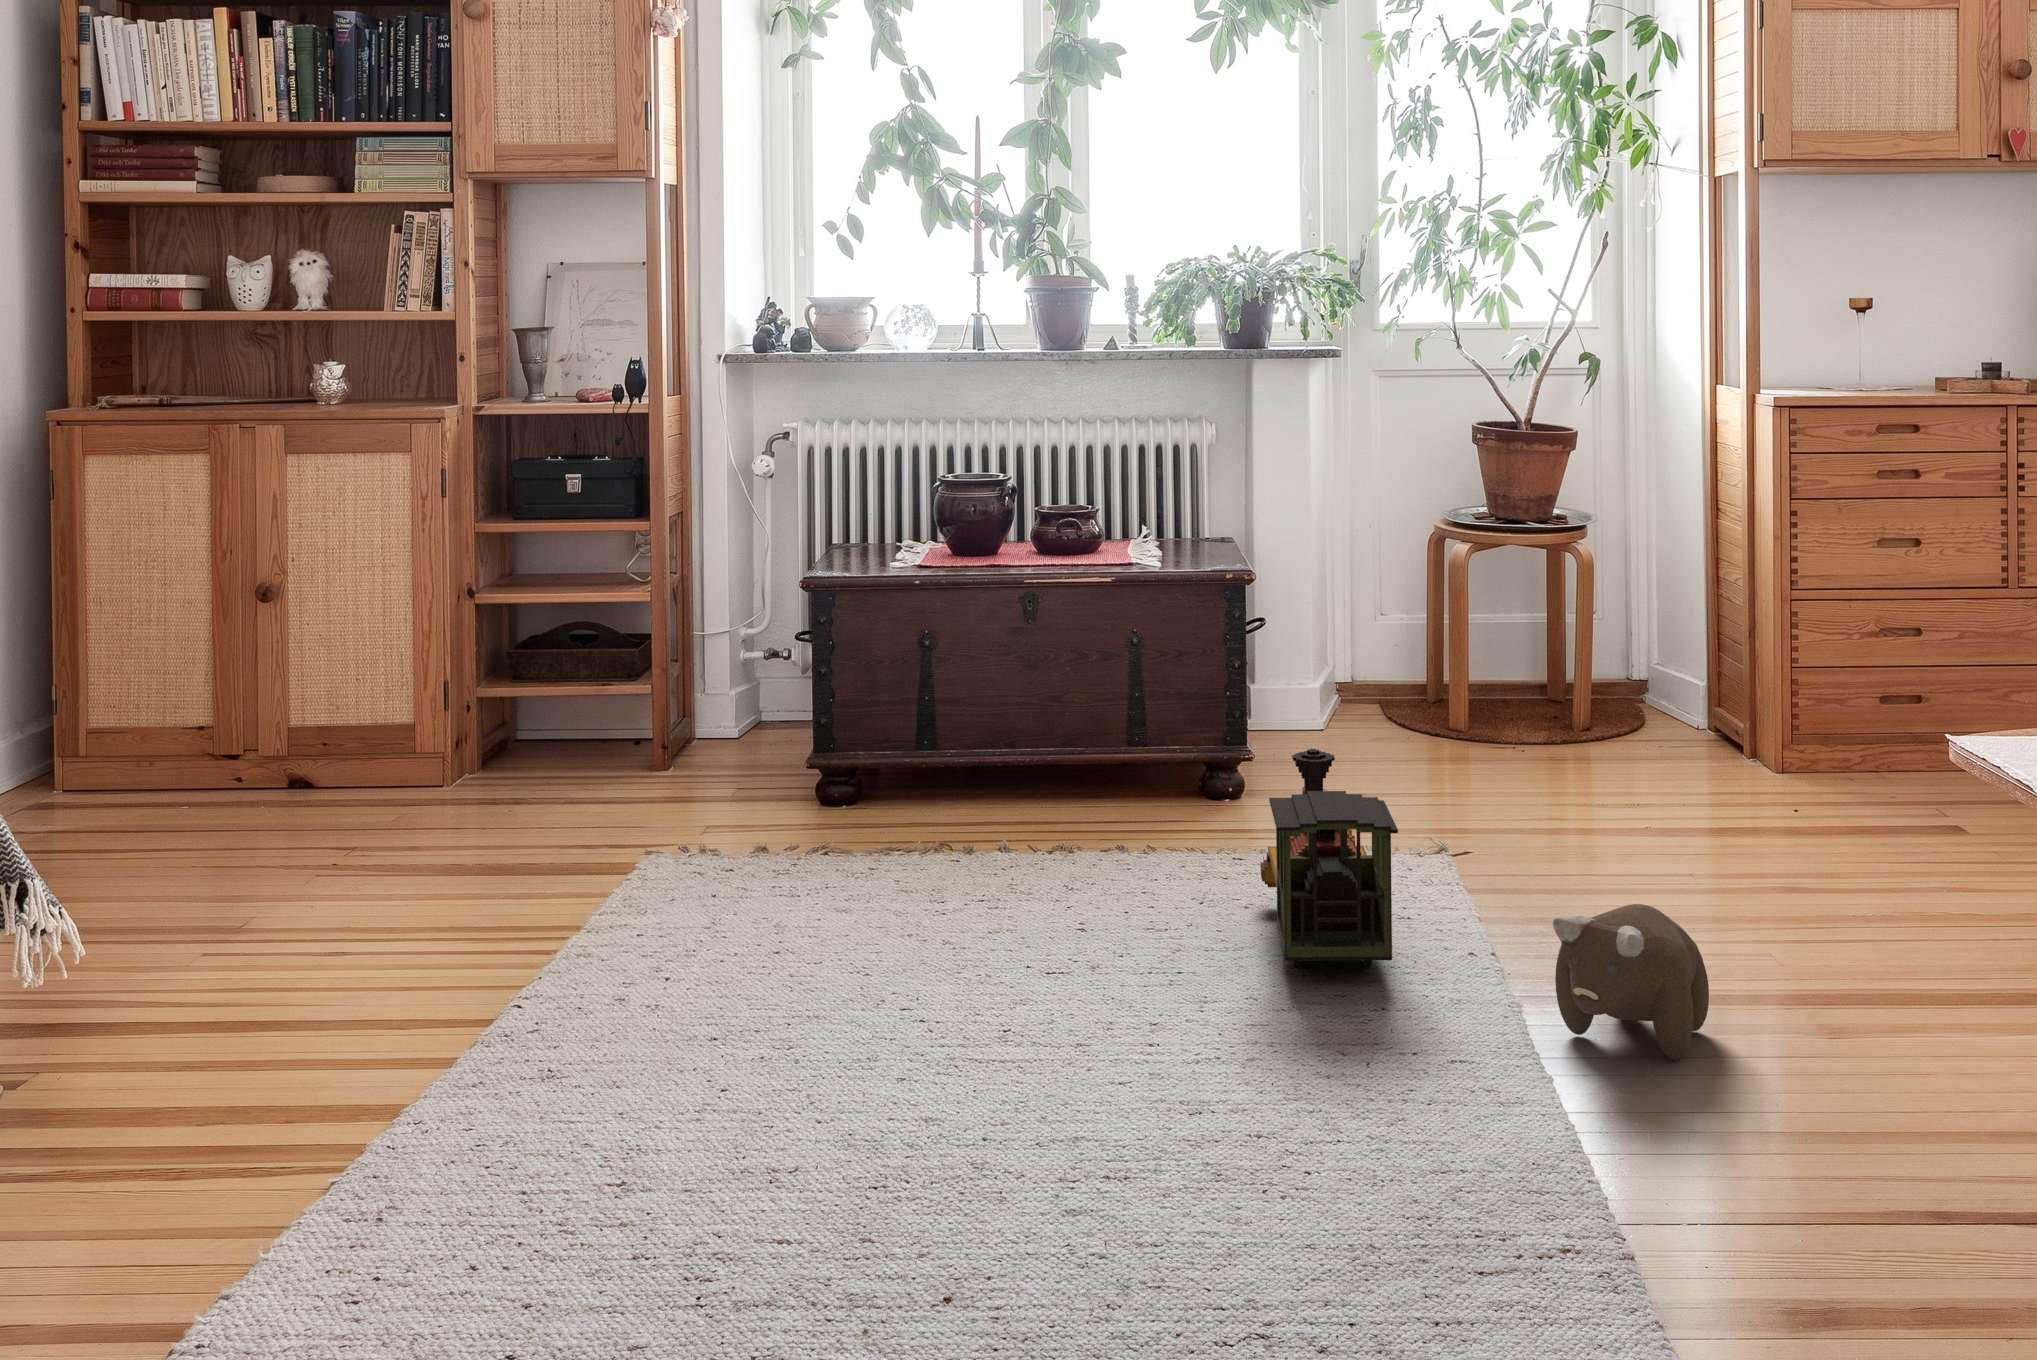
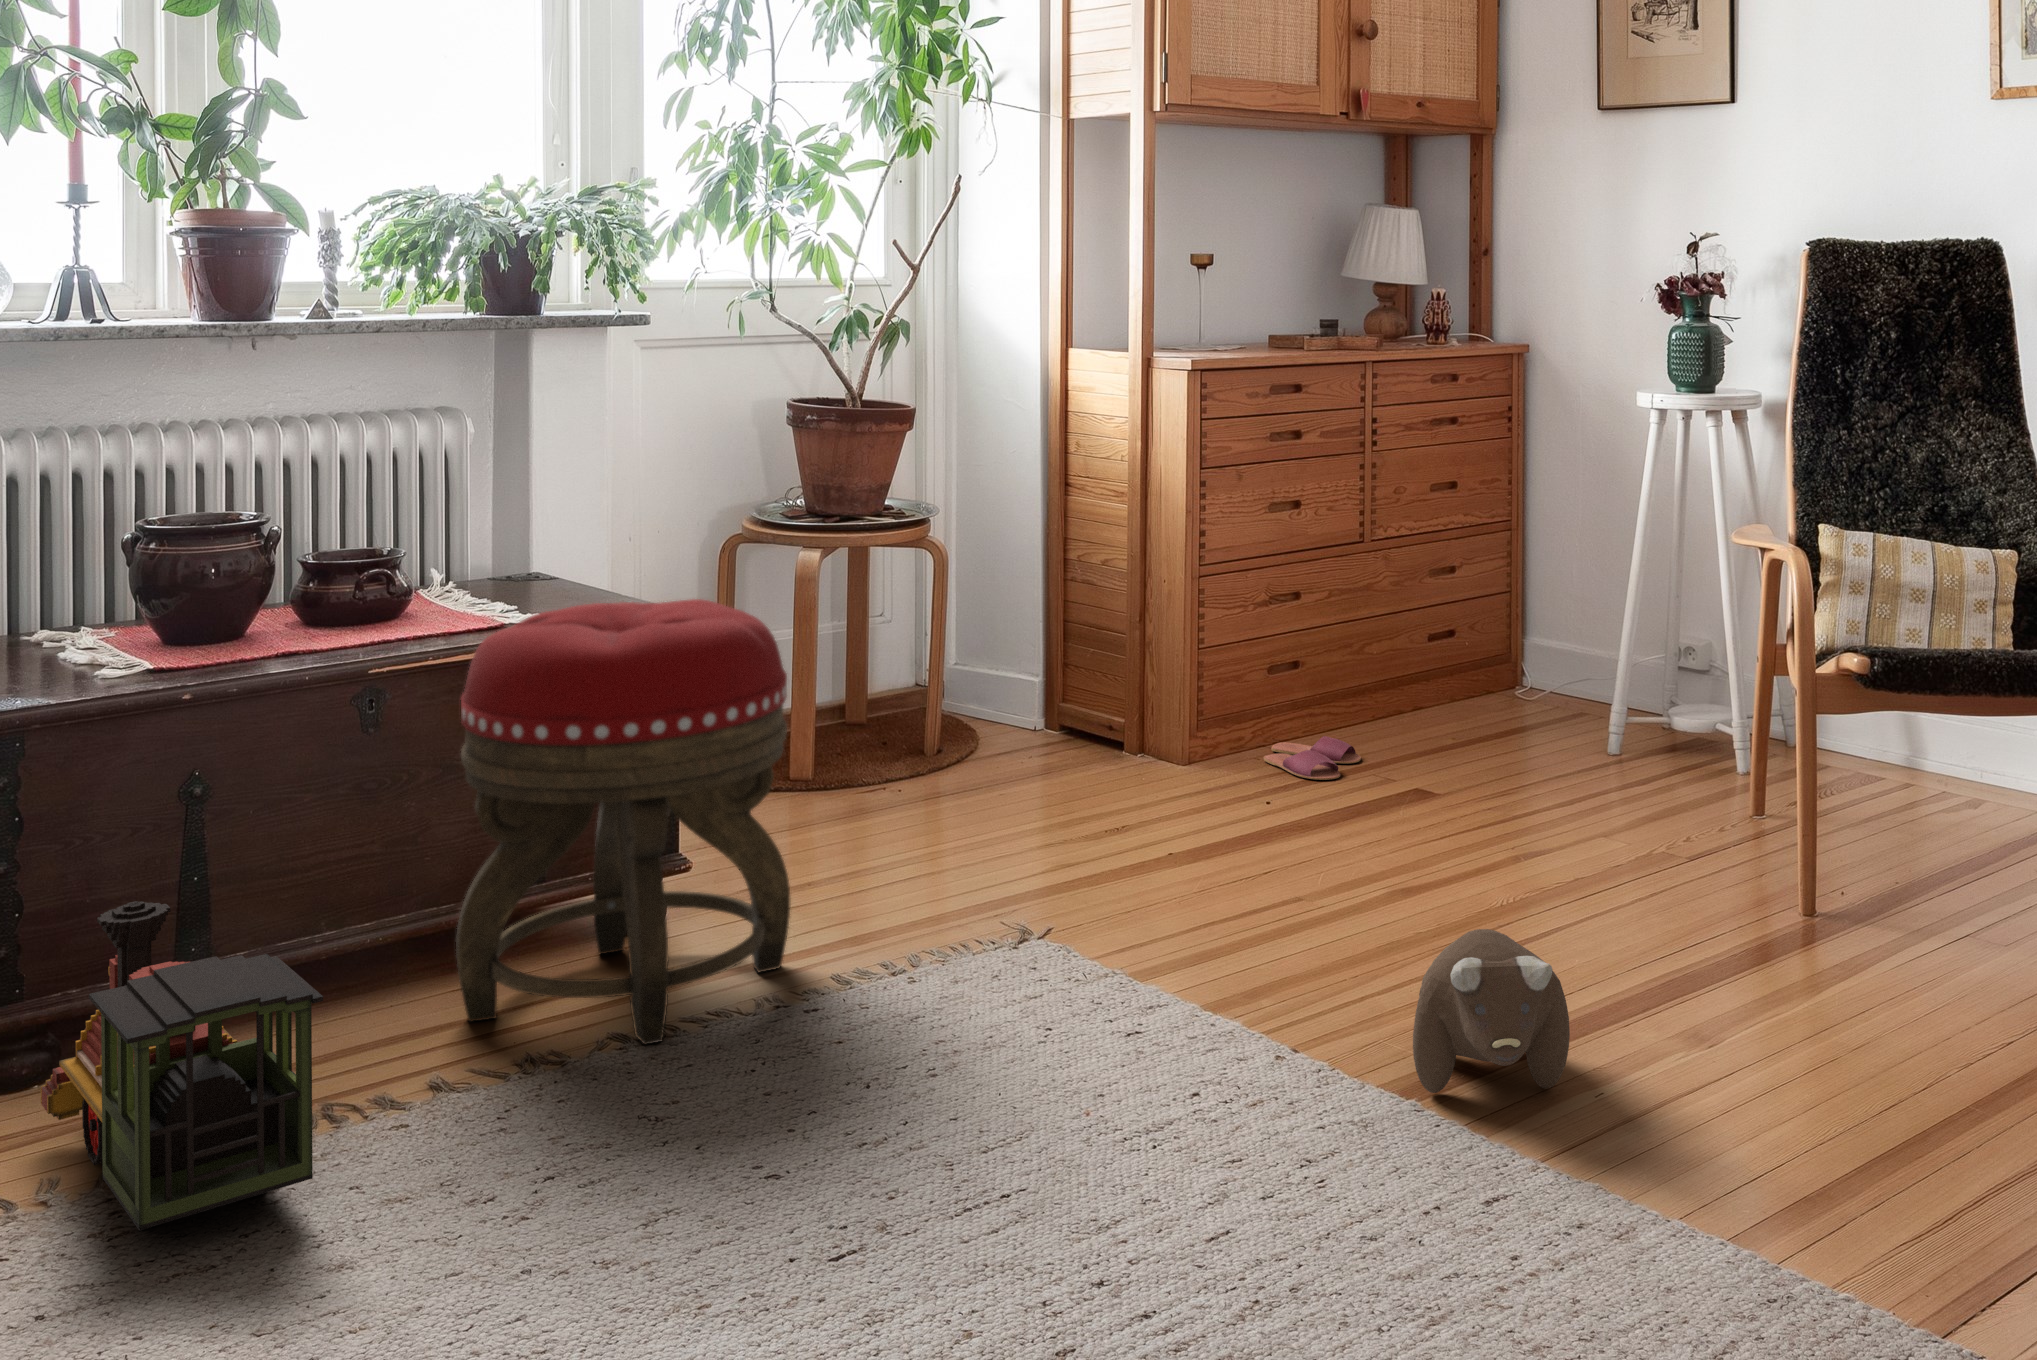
footstool: none [1052,553,1275,864] -> present [456,599,790,1044]
toy train: present [1260,749,1398,966] -> present [41,901,323,1231]
slippers: none [1848,773,1946,812] -> present [1264,736,1361,780]

